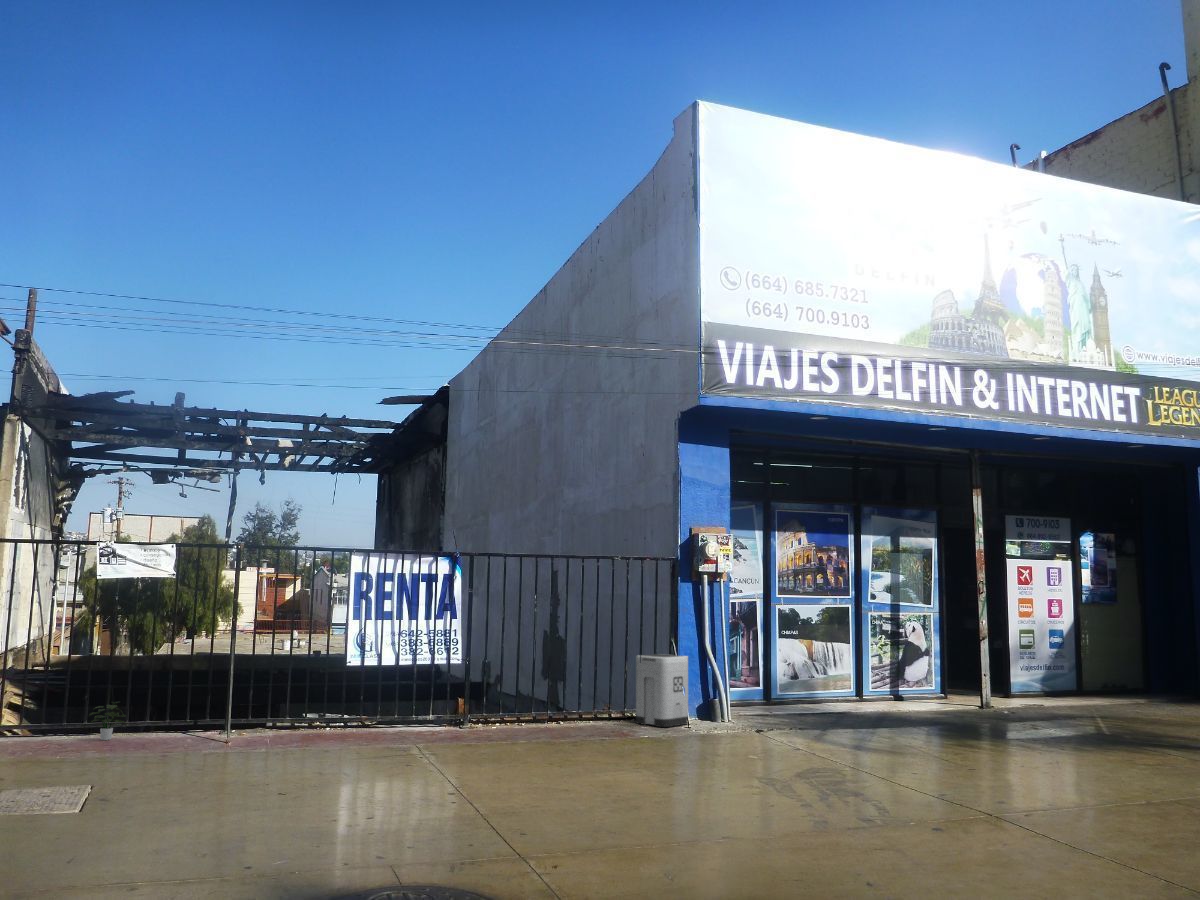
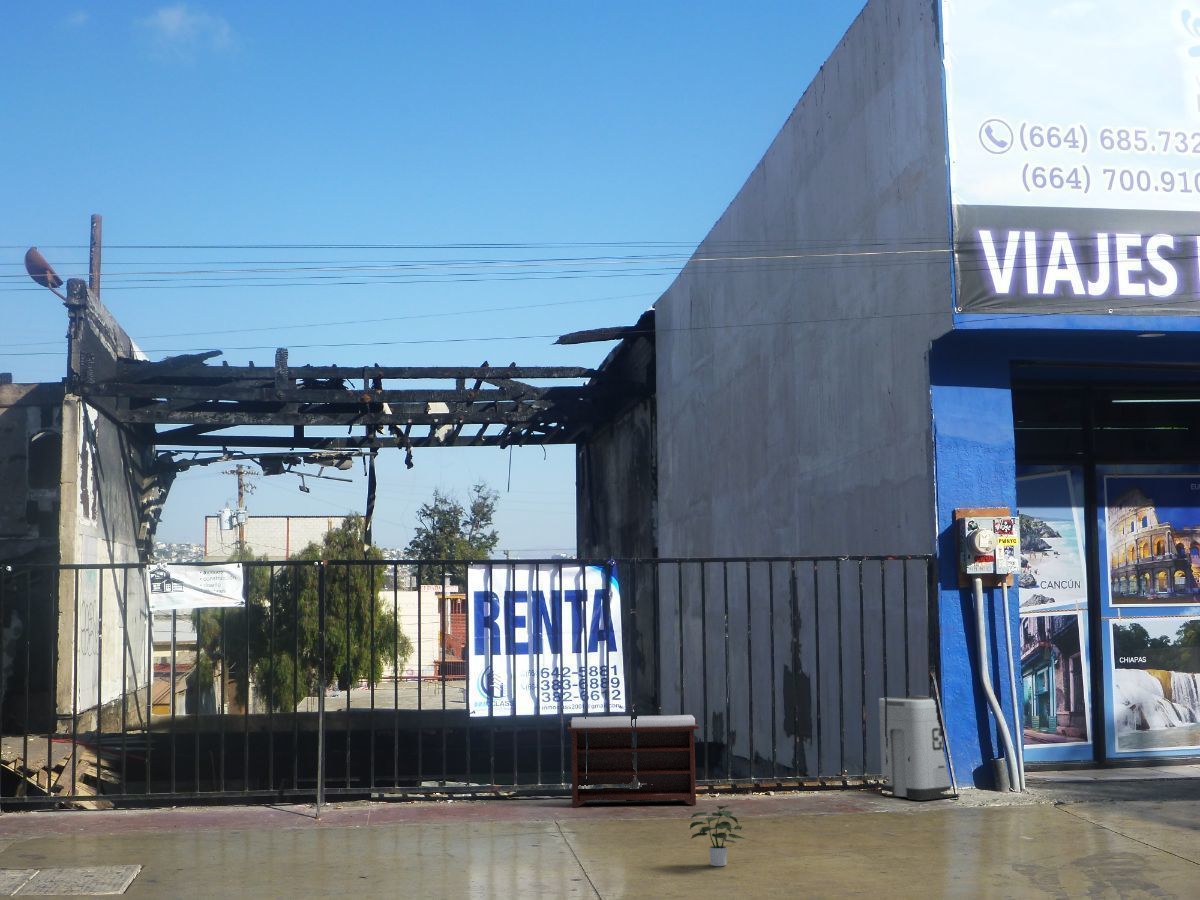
bench: none [419,666,516,733] -> present [567,715,699,807]
potted plant: present [89,702,126,740] -> present [690,805,745,866]

